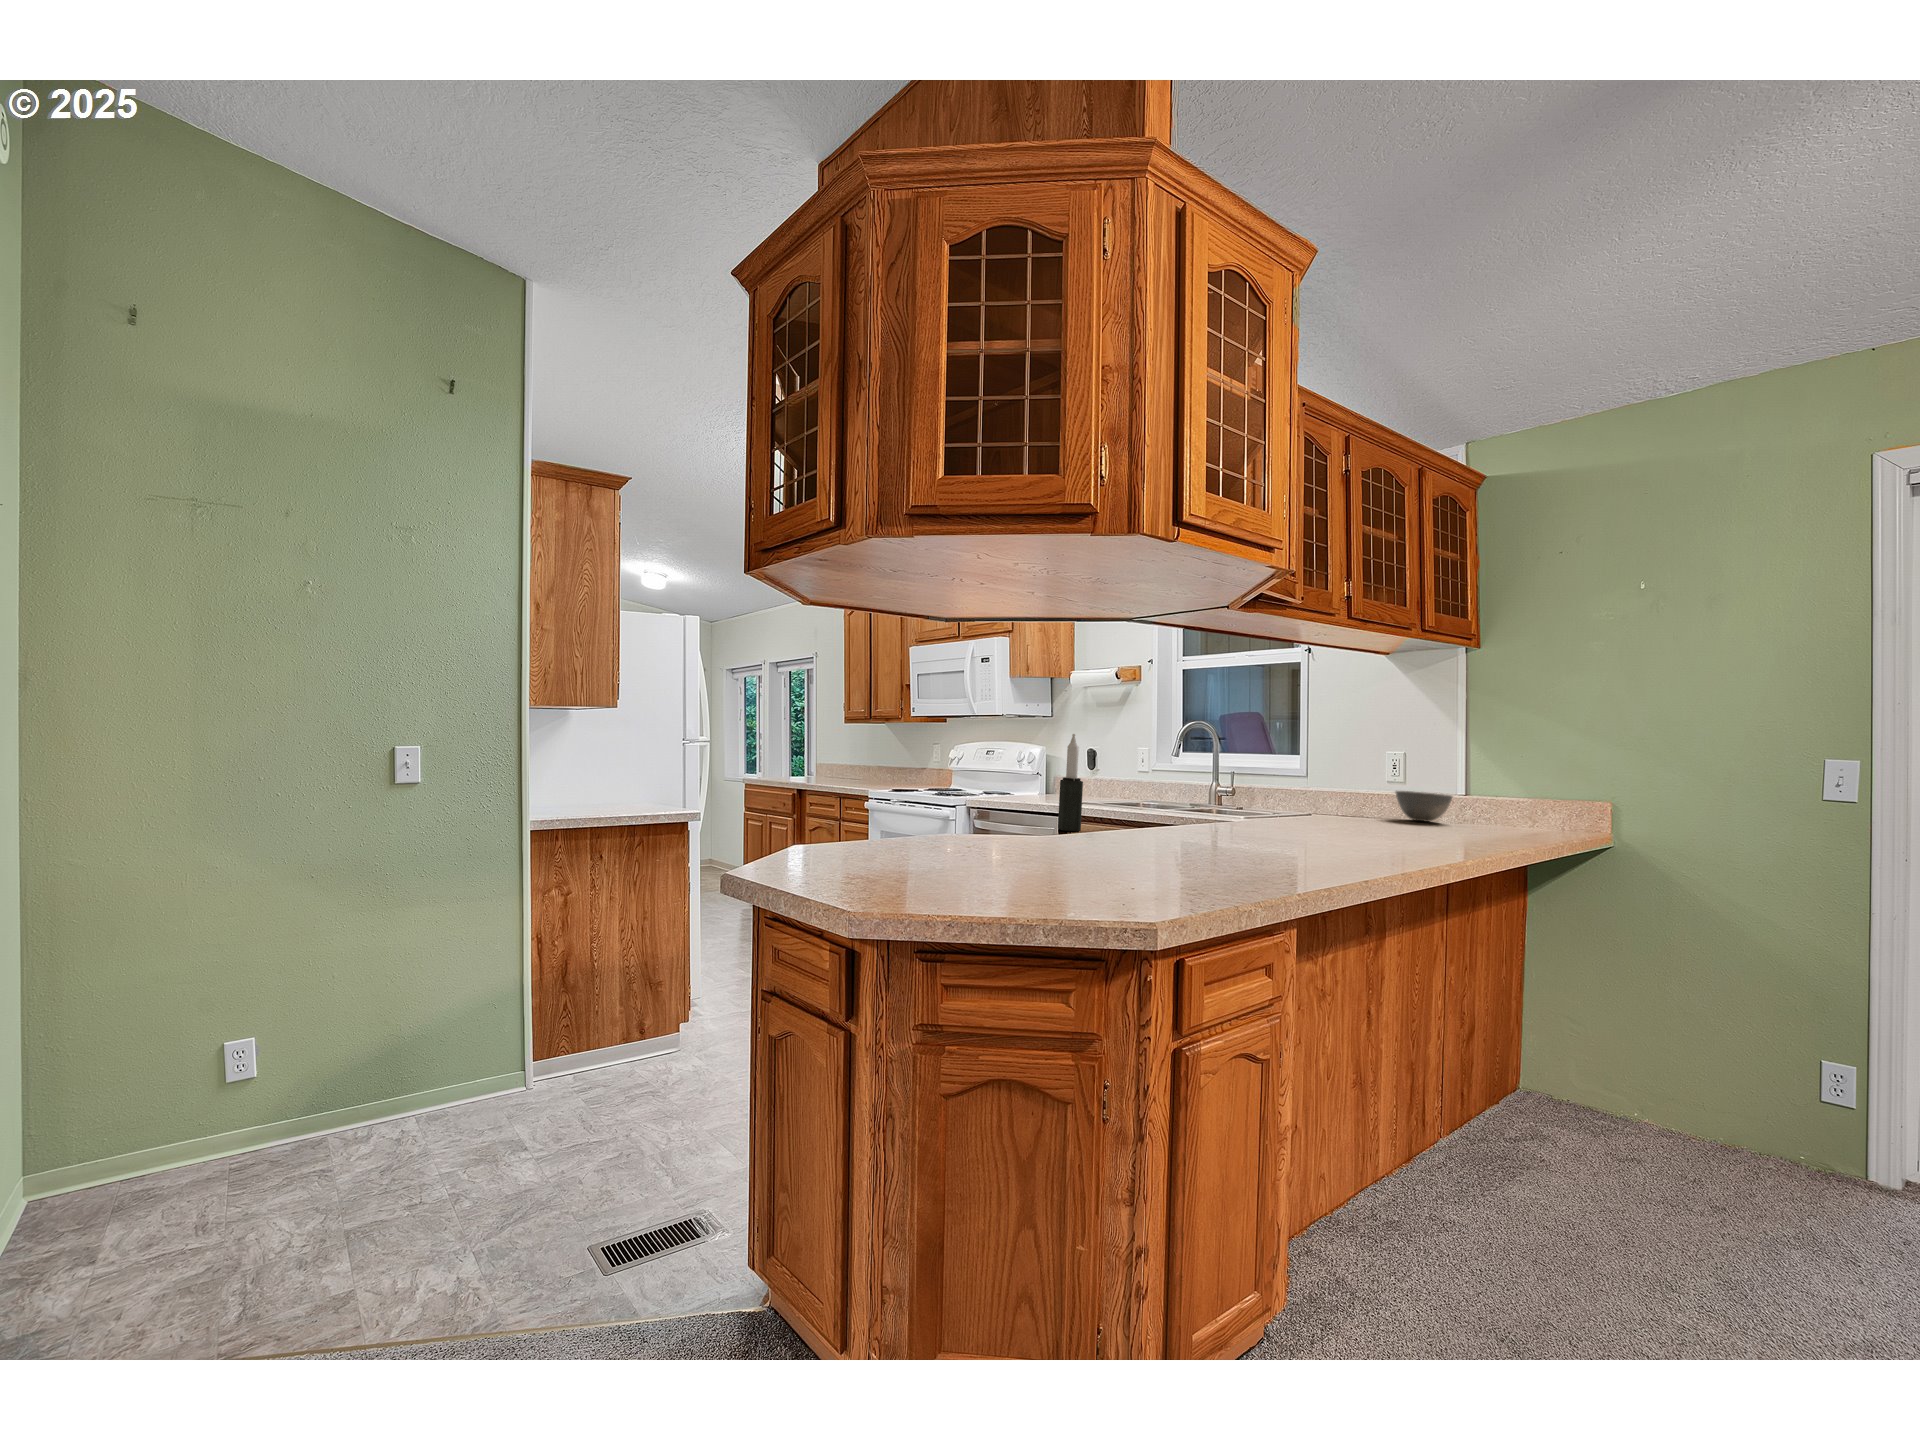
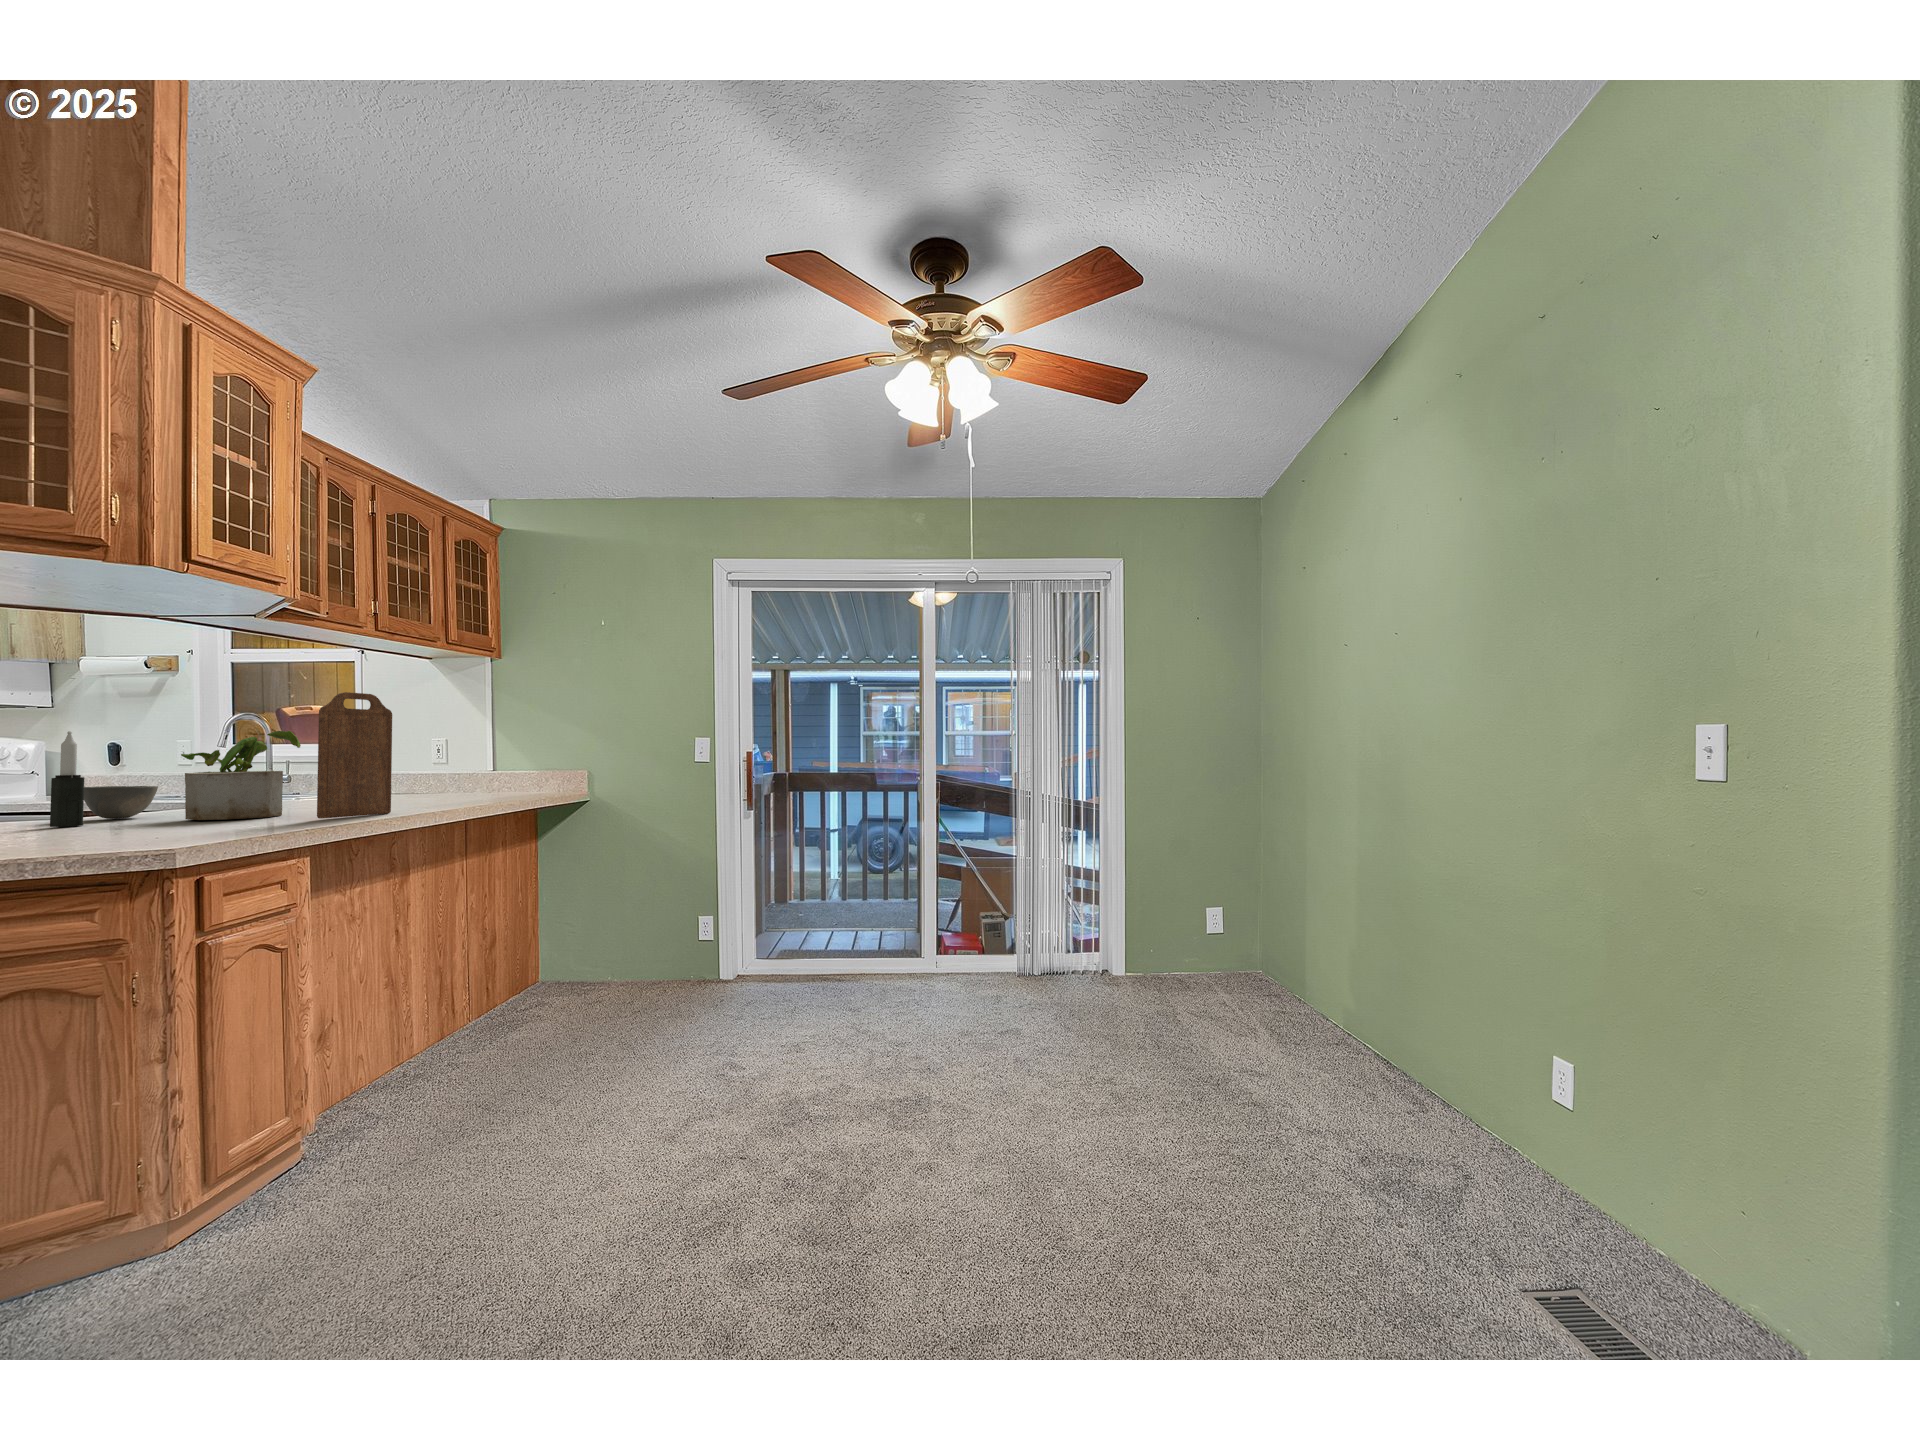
cutting board: none [1301,692,1396,869] -> present [317,692,392,819]
potted plant: none [1159,740,1273,848] -> present [181,731,301,820]
bowl: present [1396,791,1452,822] -> present [84,786,158,819]

